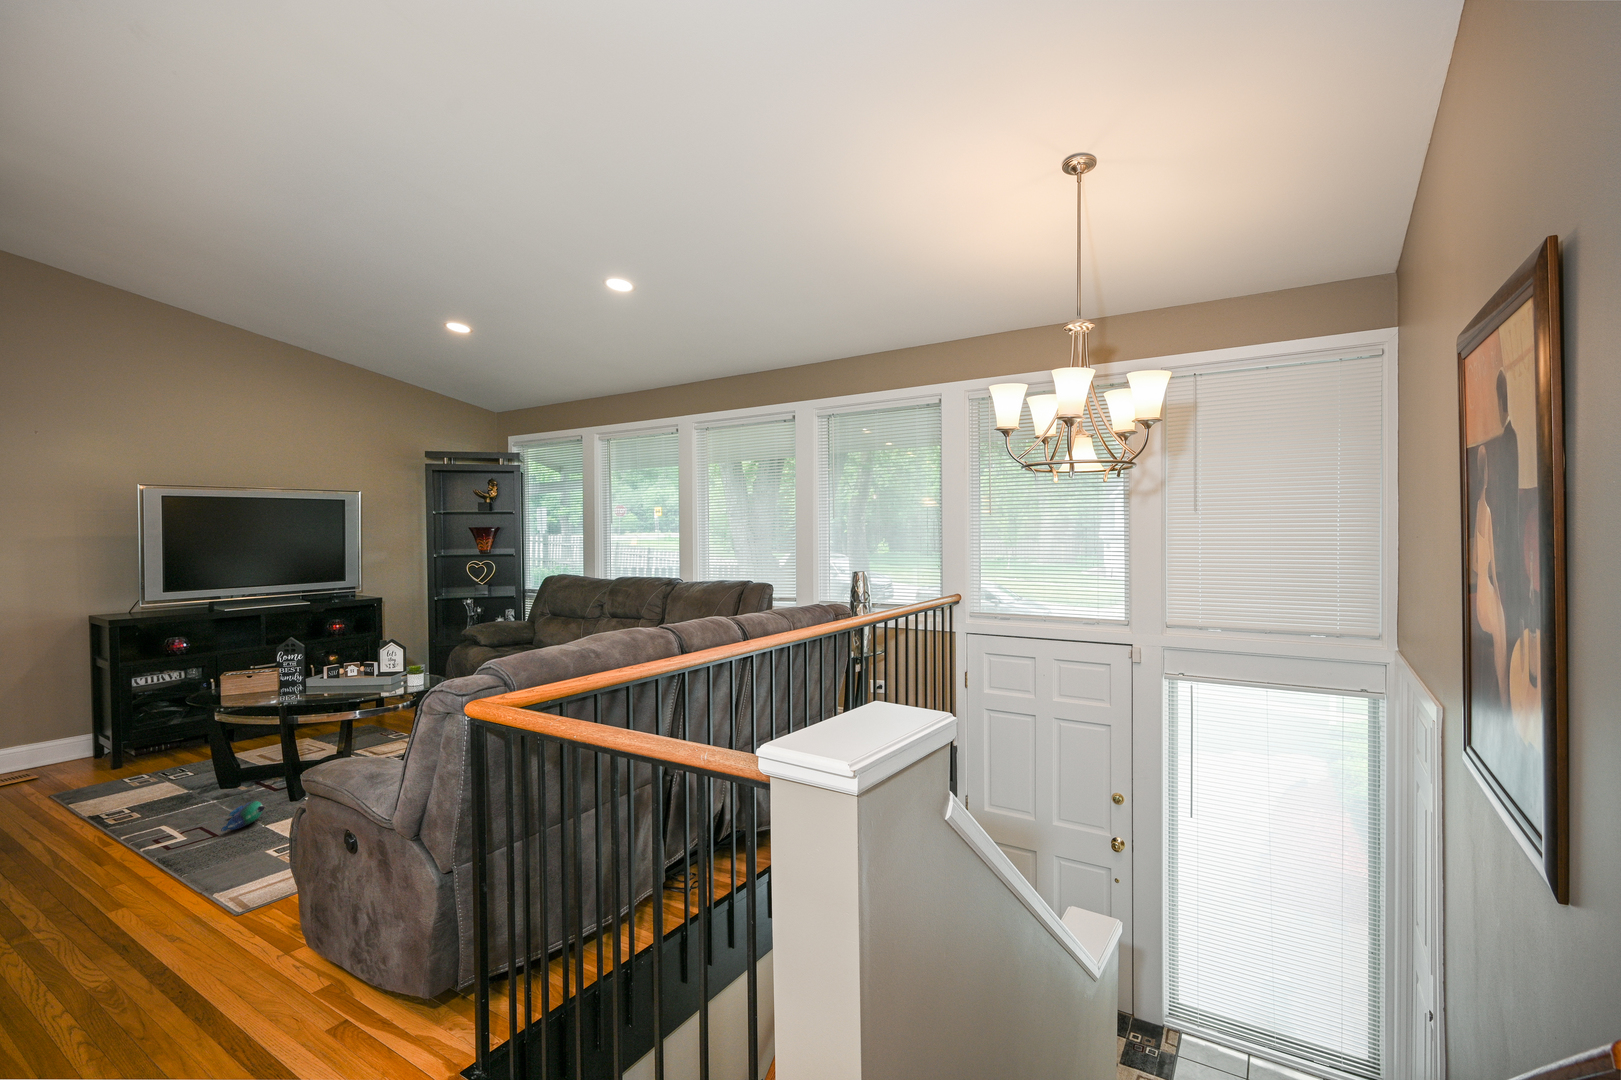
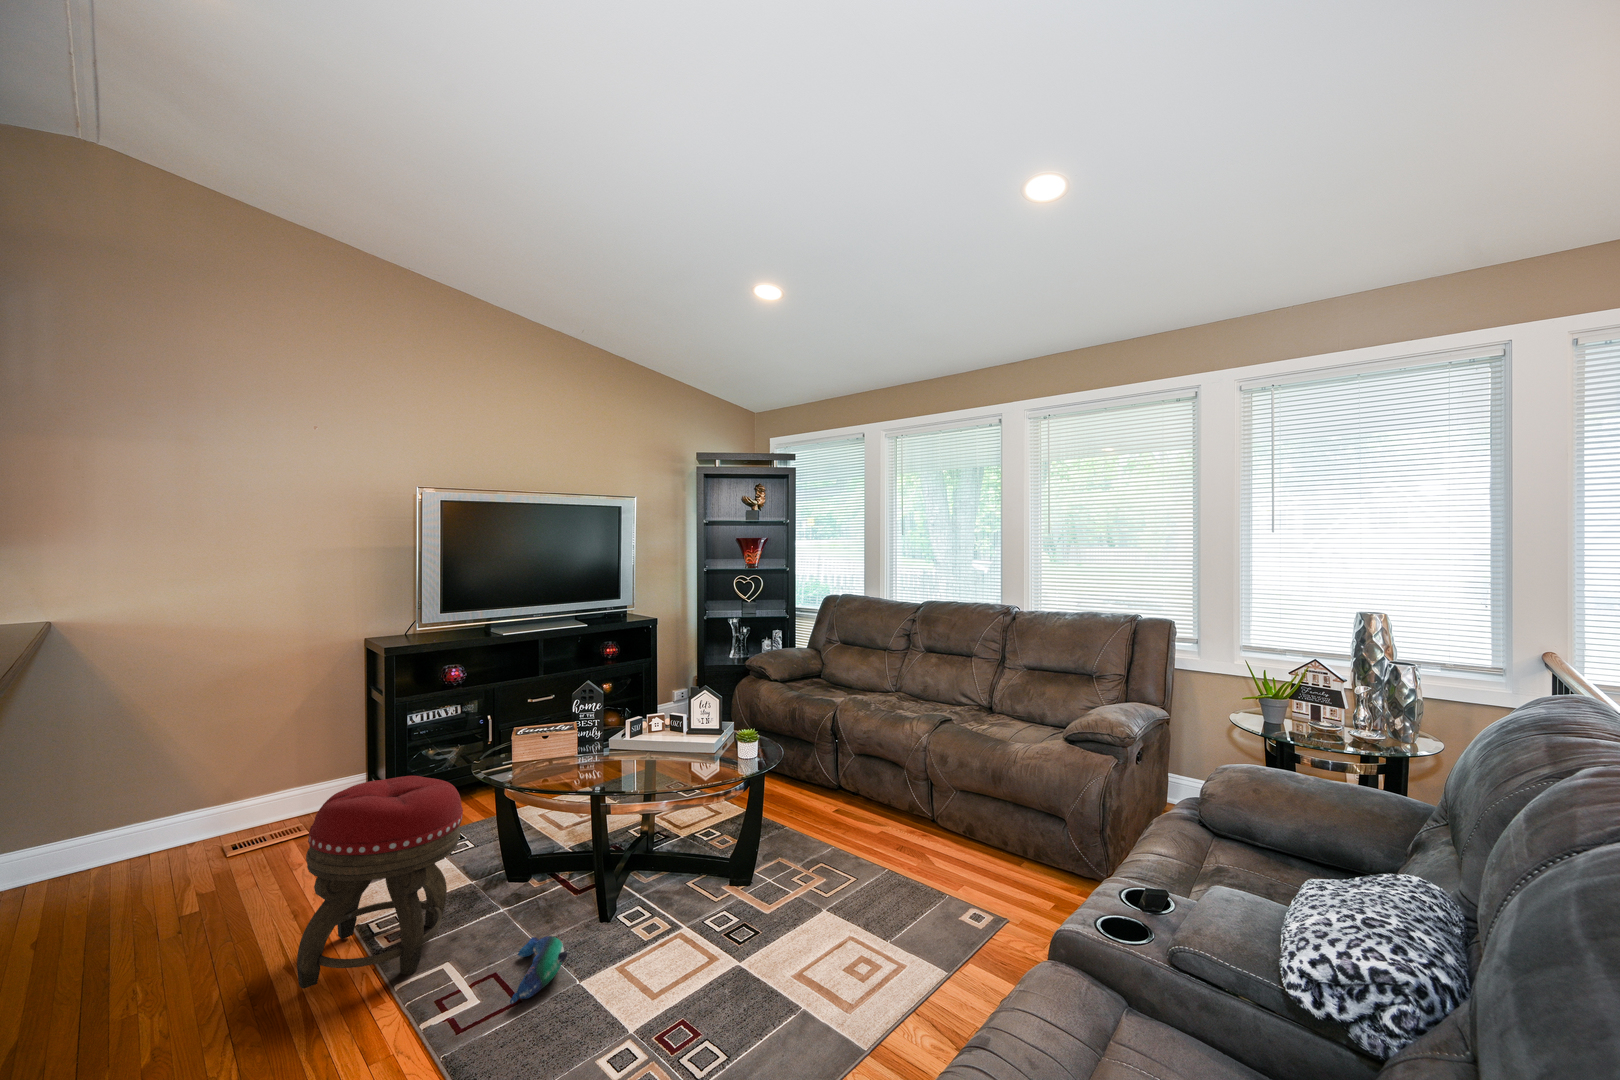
footstool: none [60,705,186,837] -> present [297,776,463,989]

